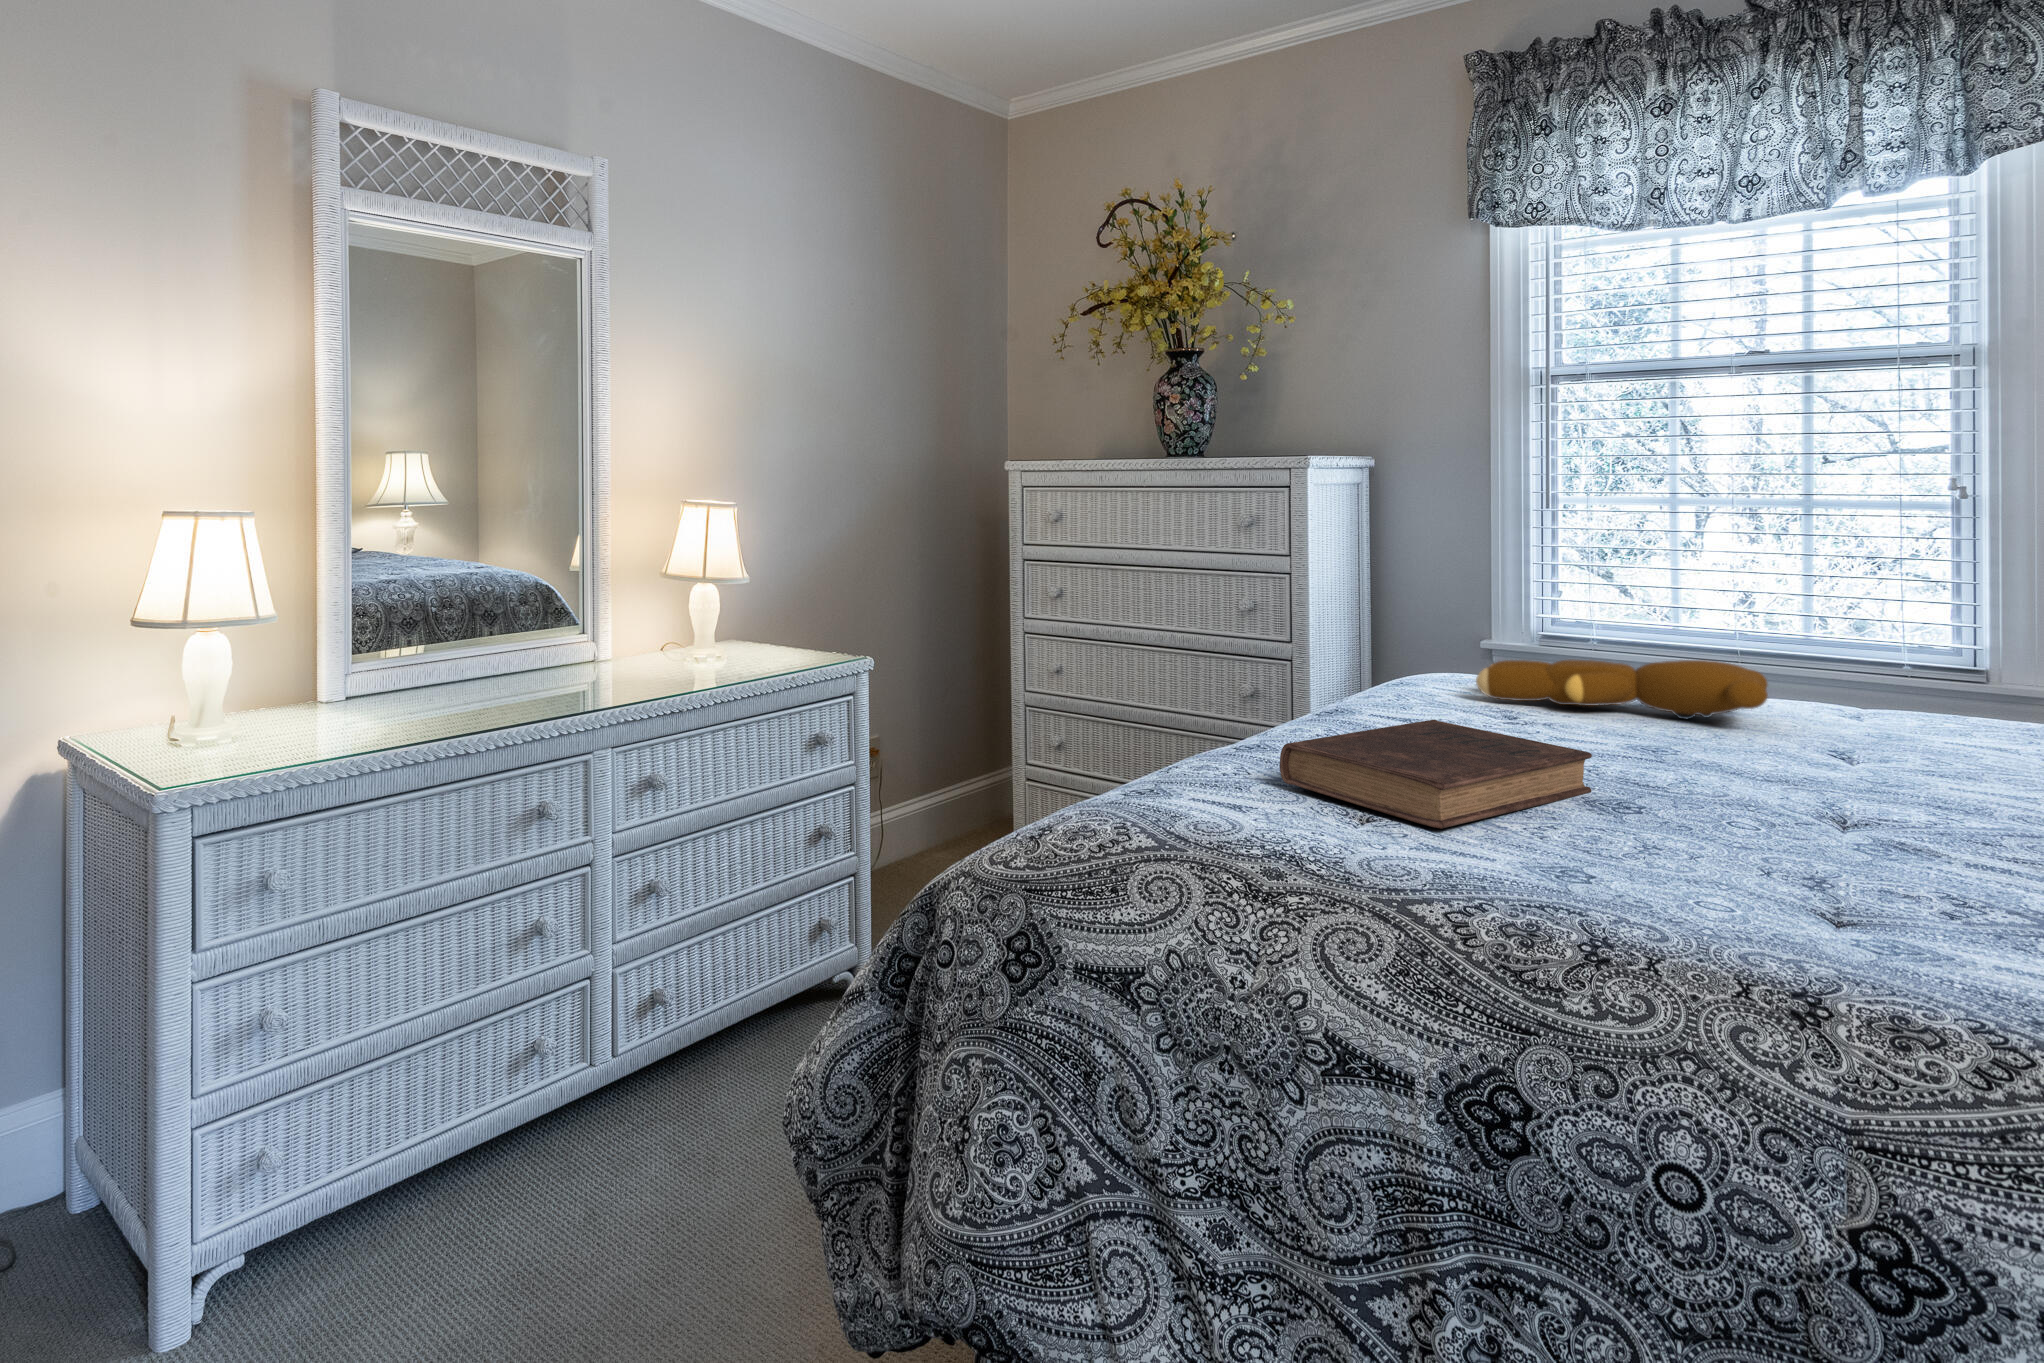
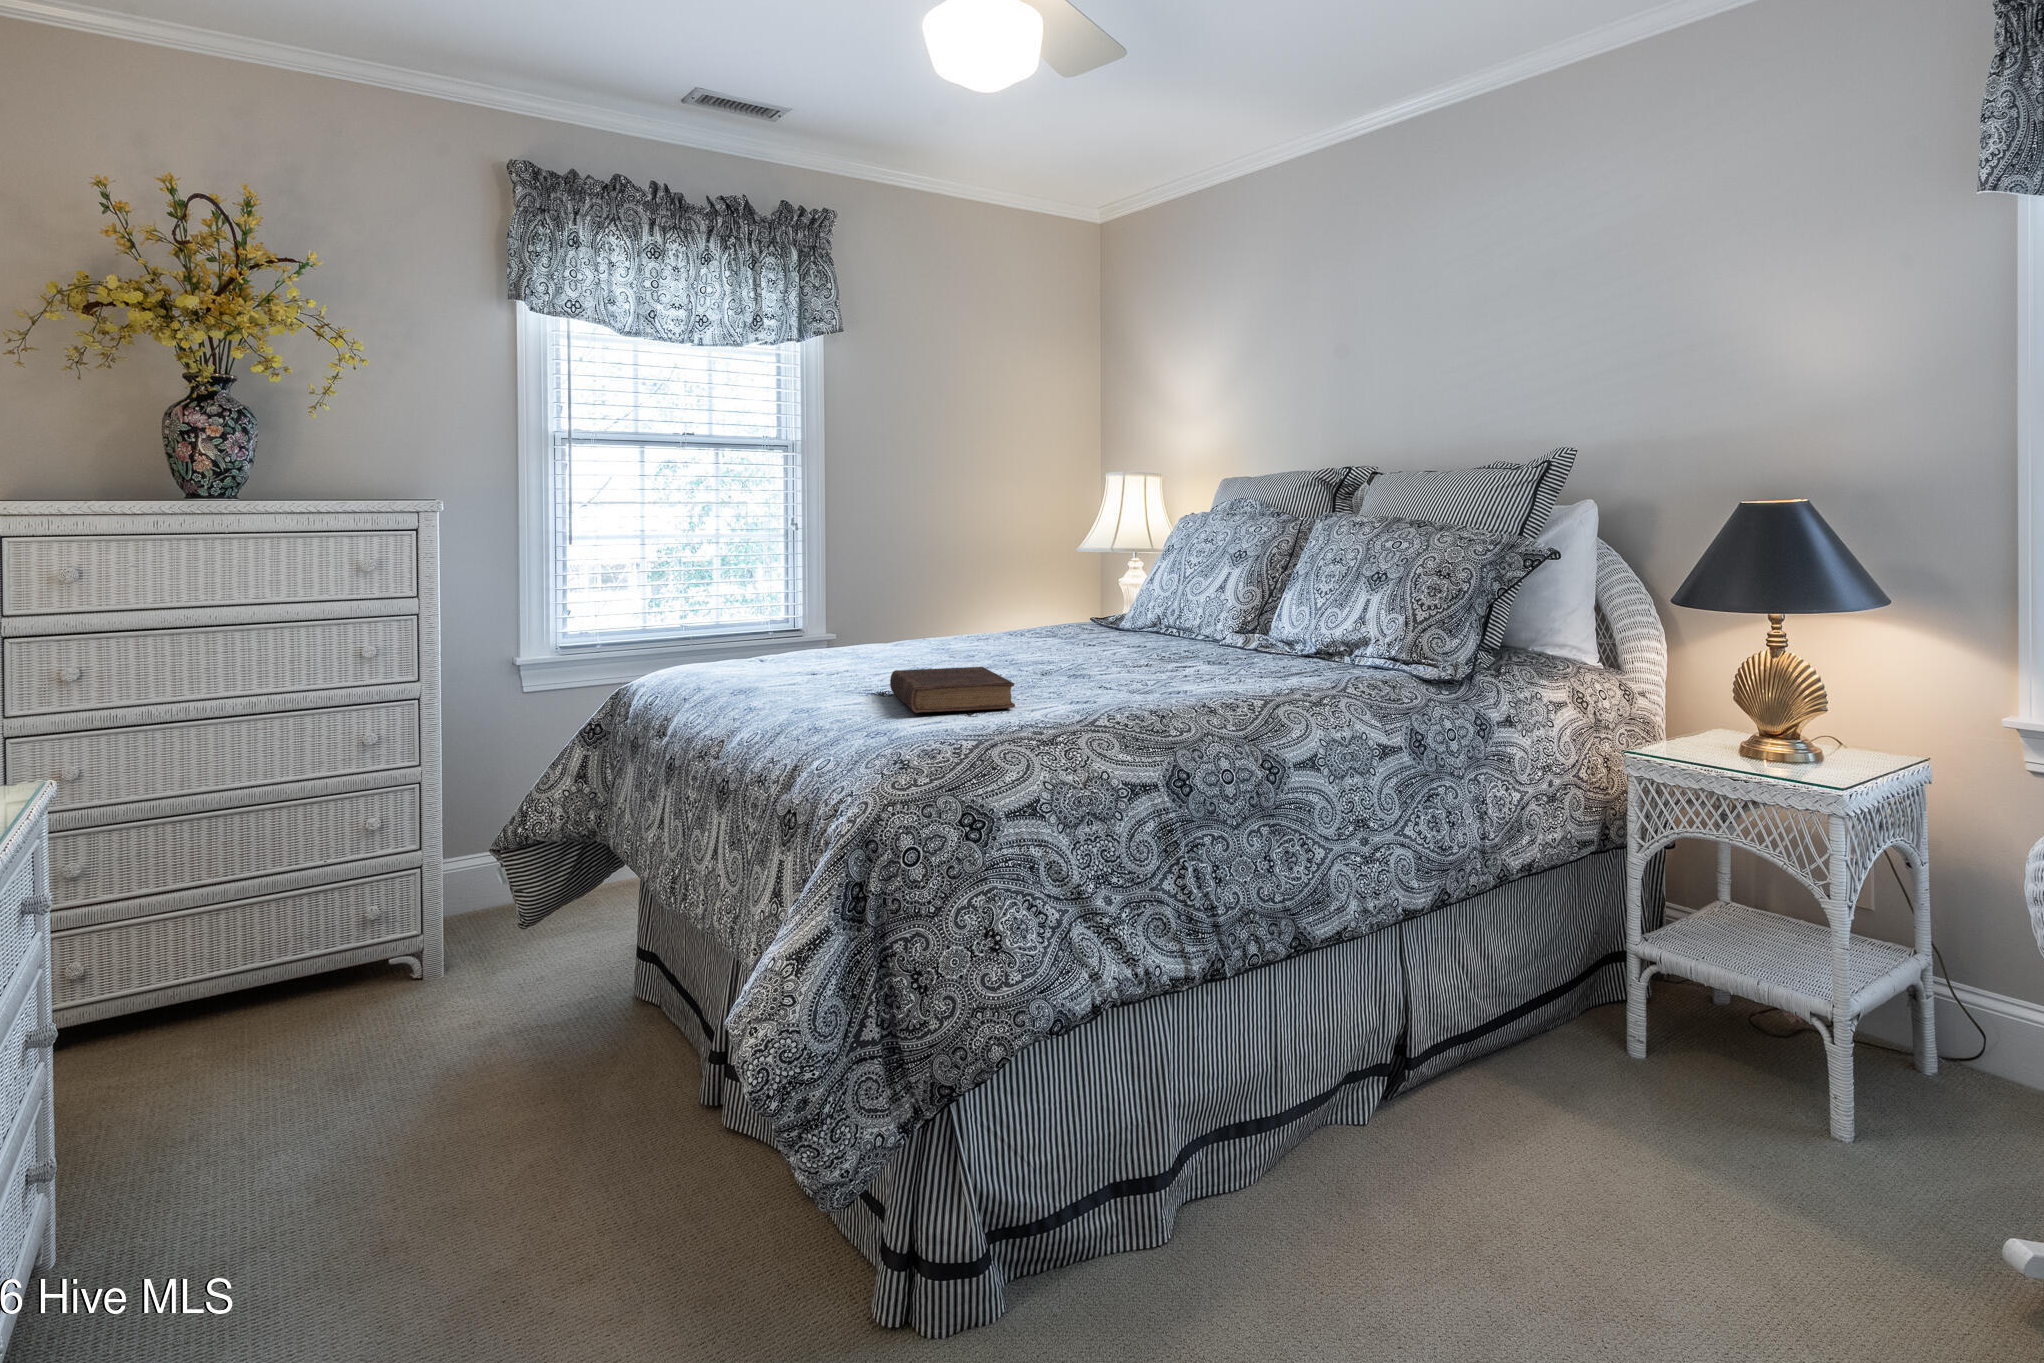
teddy bear: present [1476,660,1768,719] -> none [790,626,939,669]

